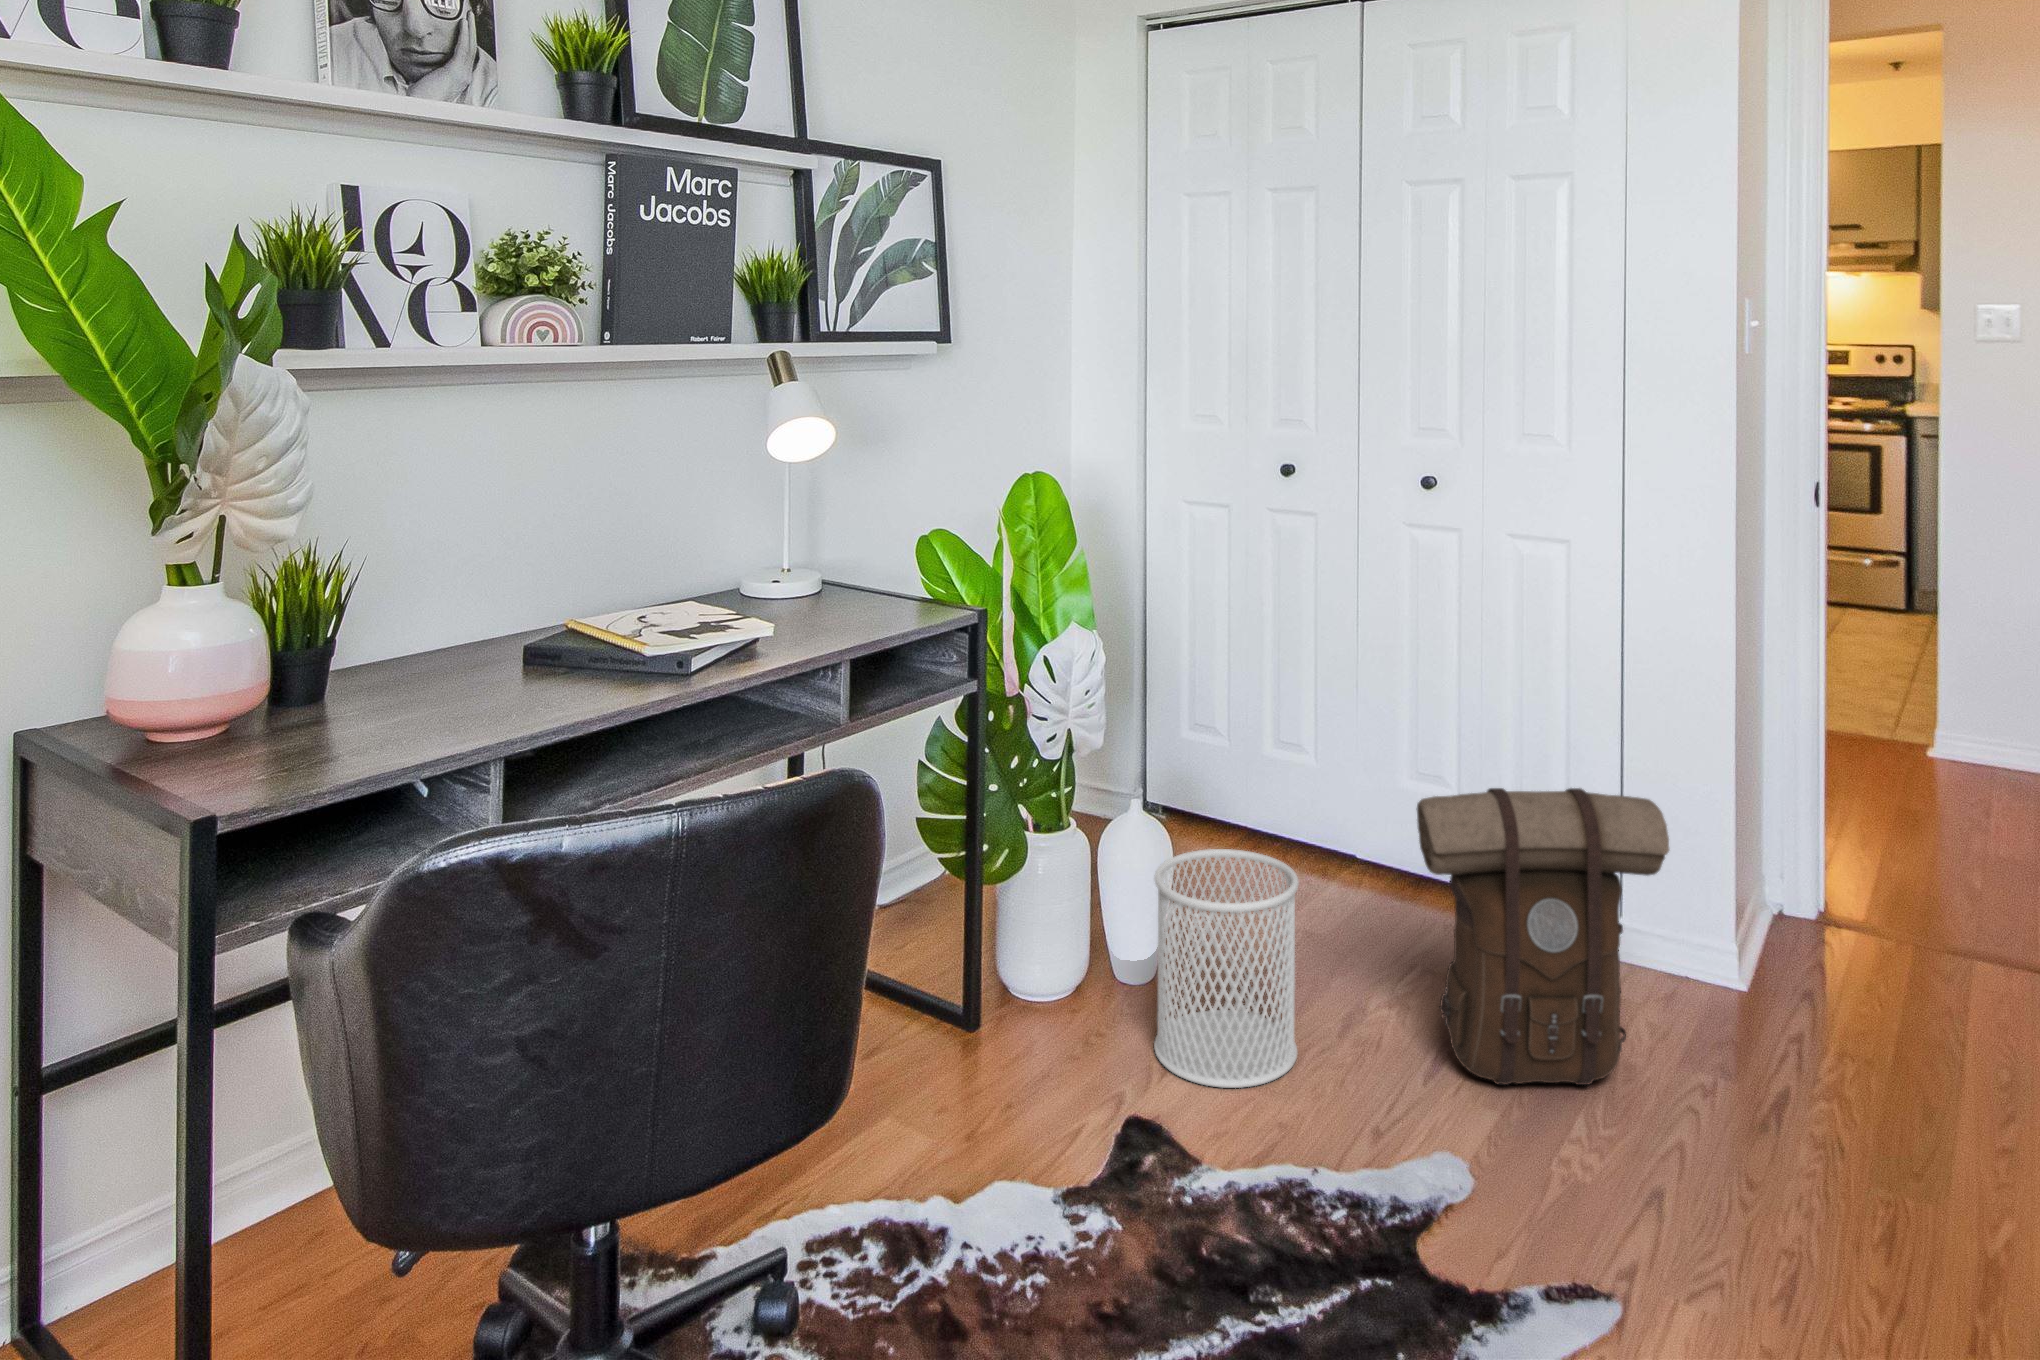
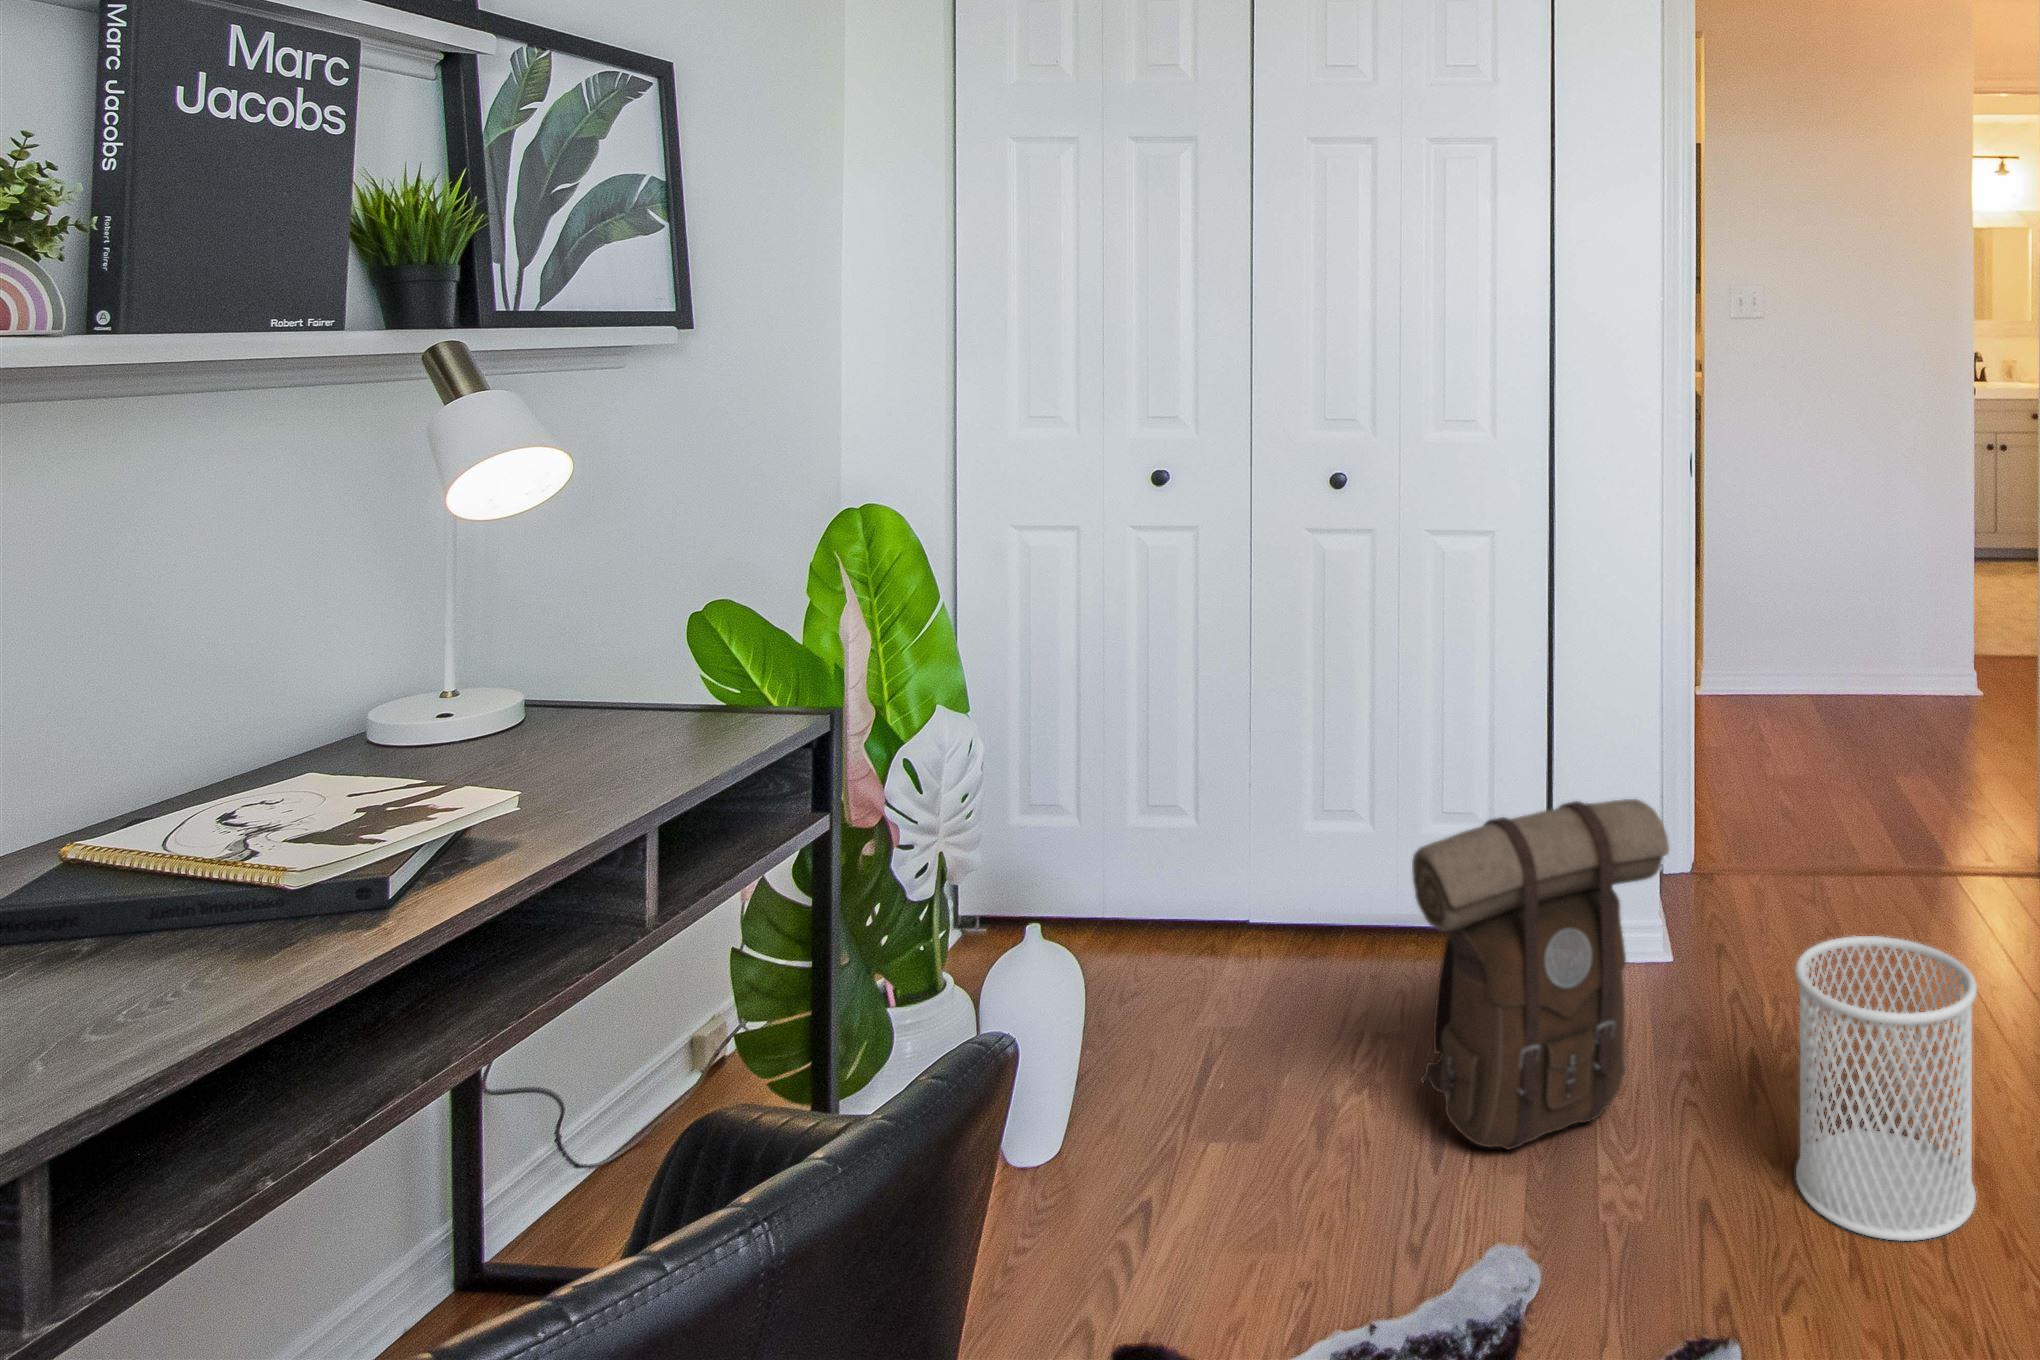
wastebasket: present [1154,849,1299,1088] -> present [1795,936,1977,1241]

